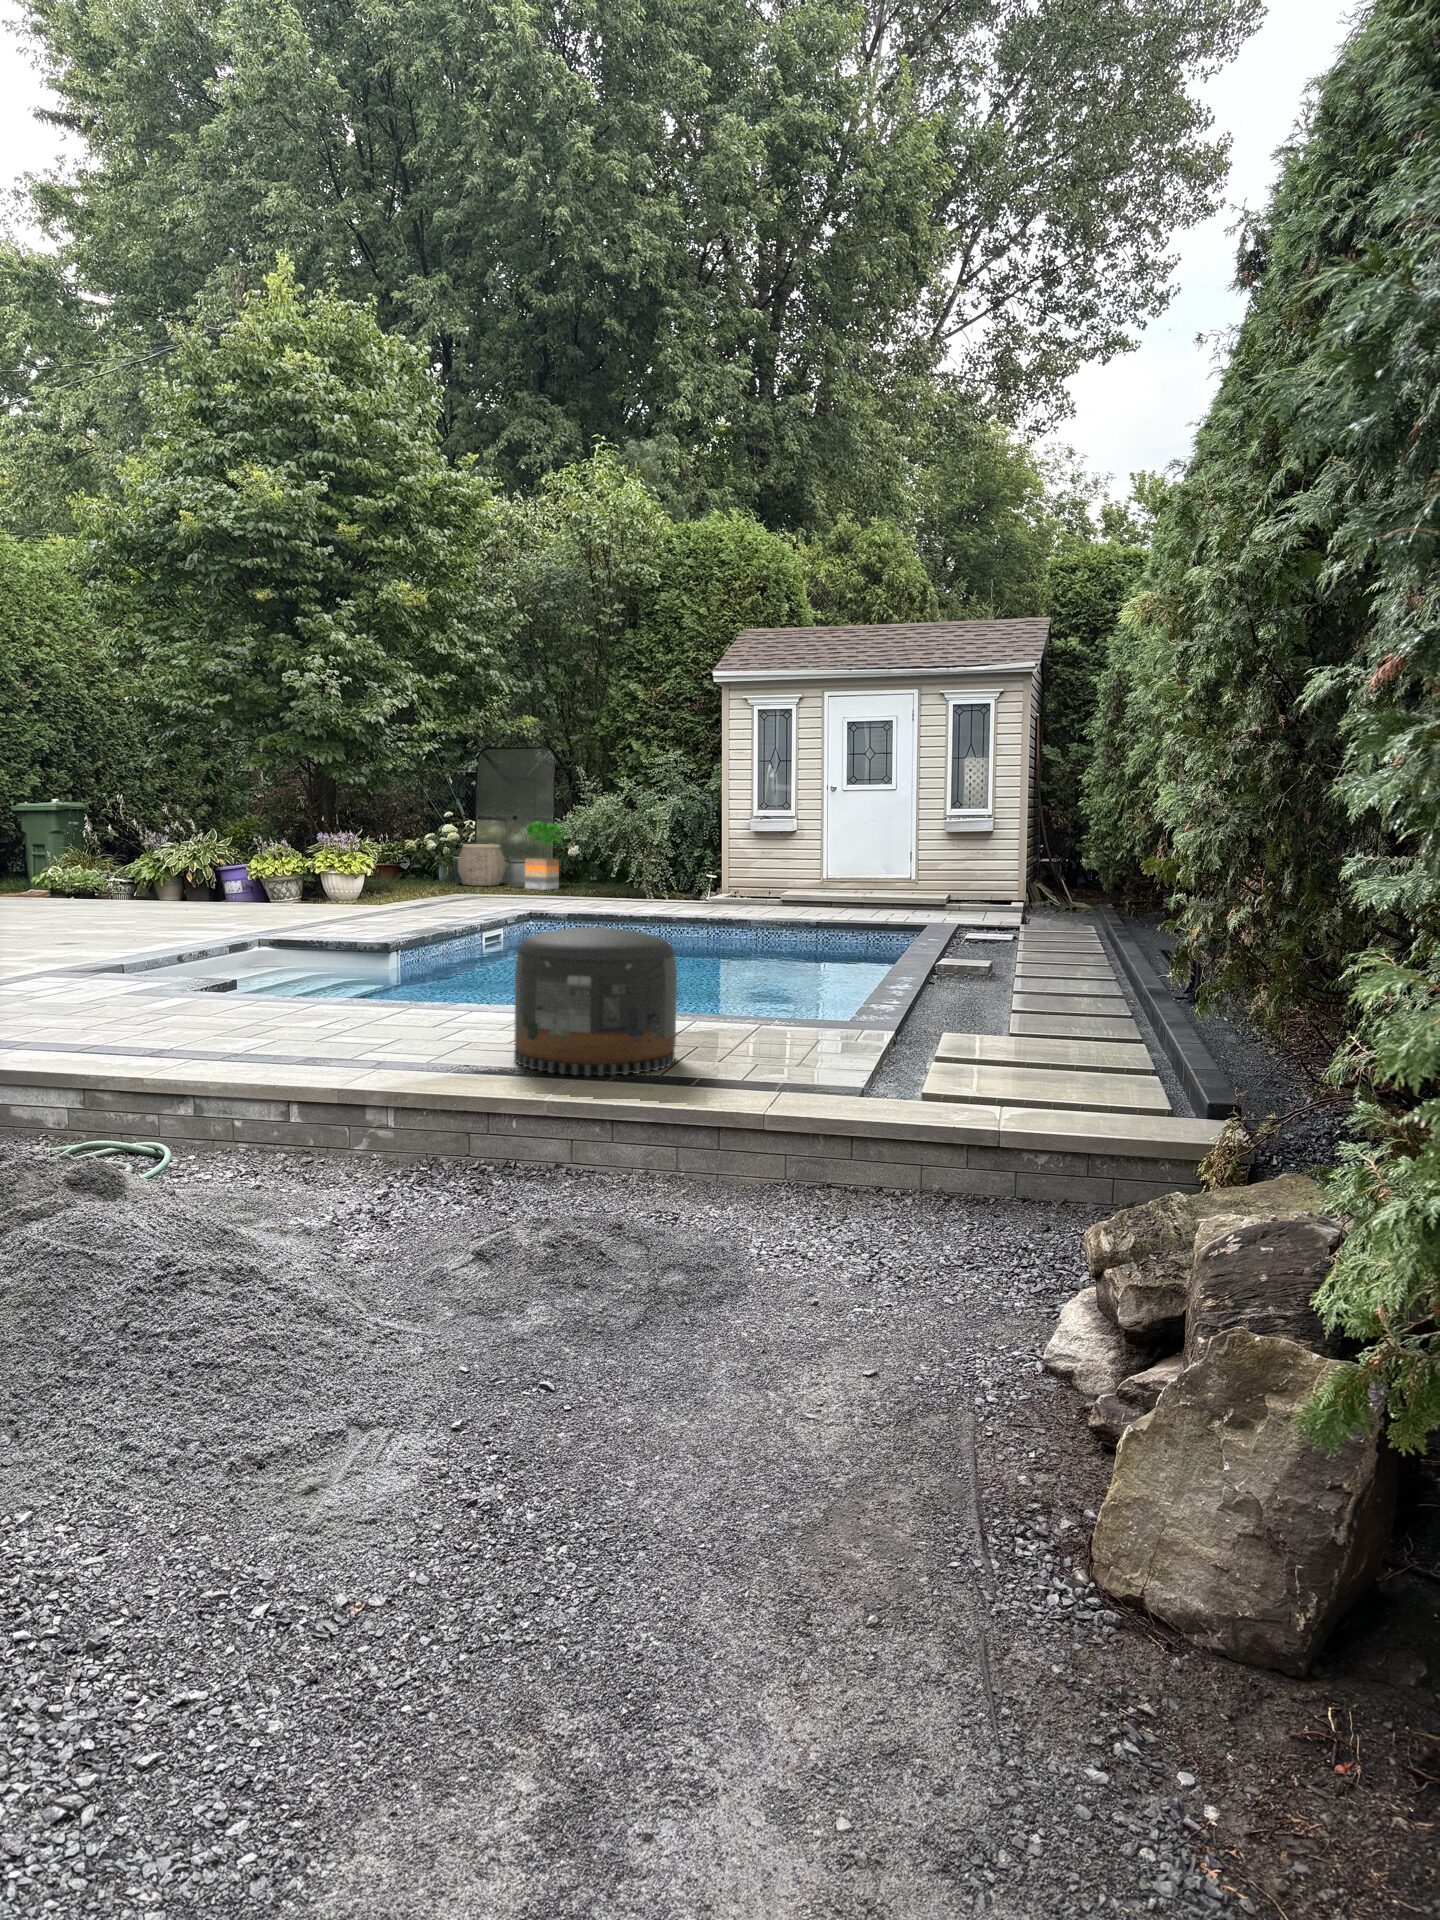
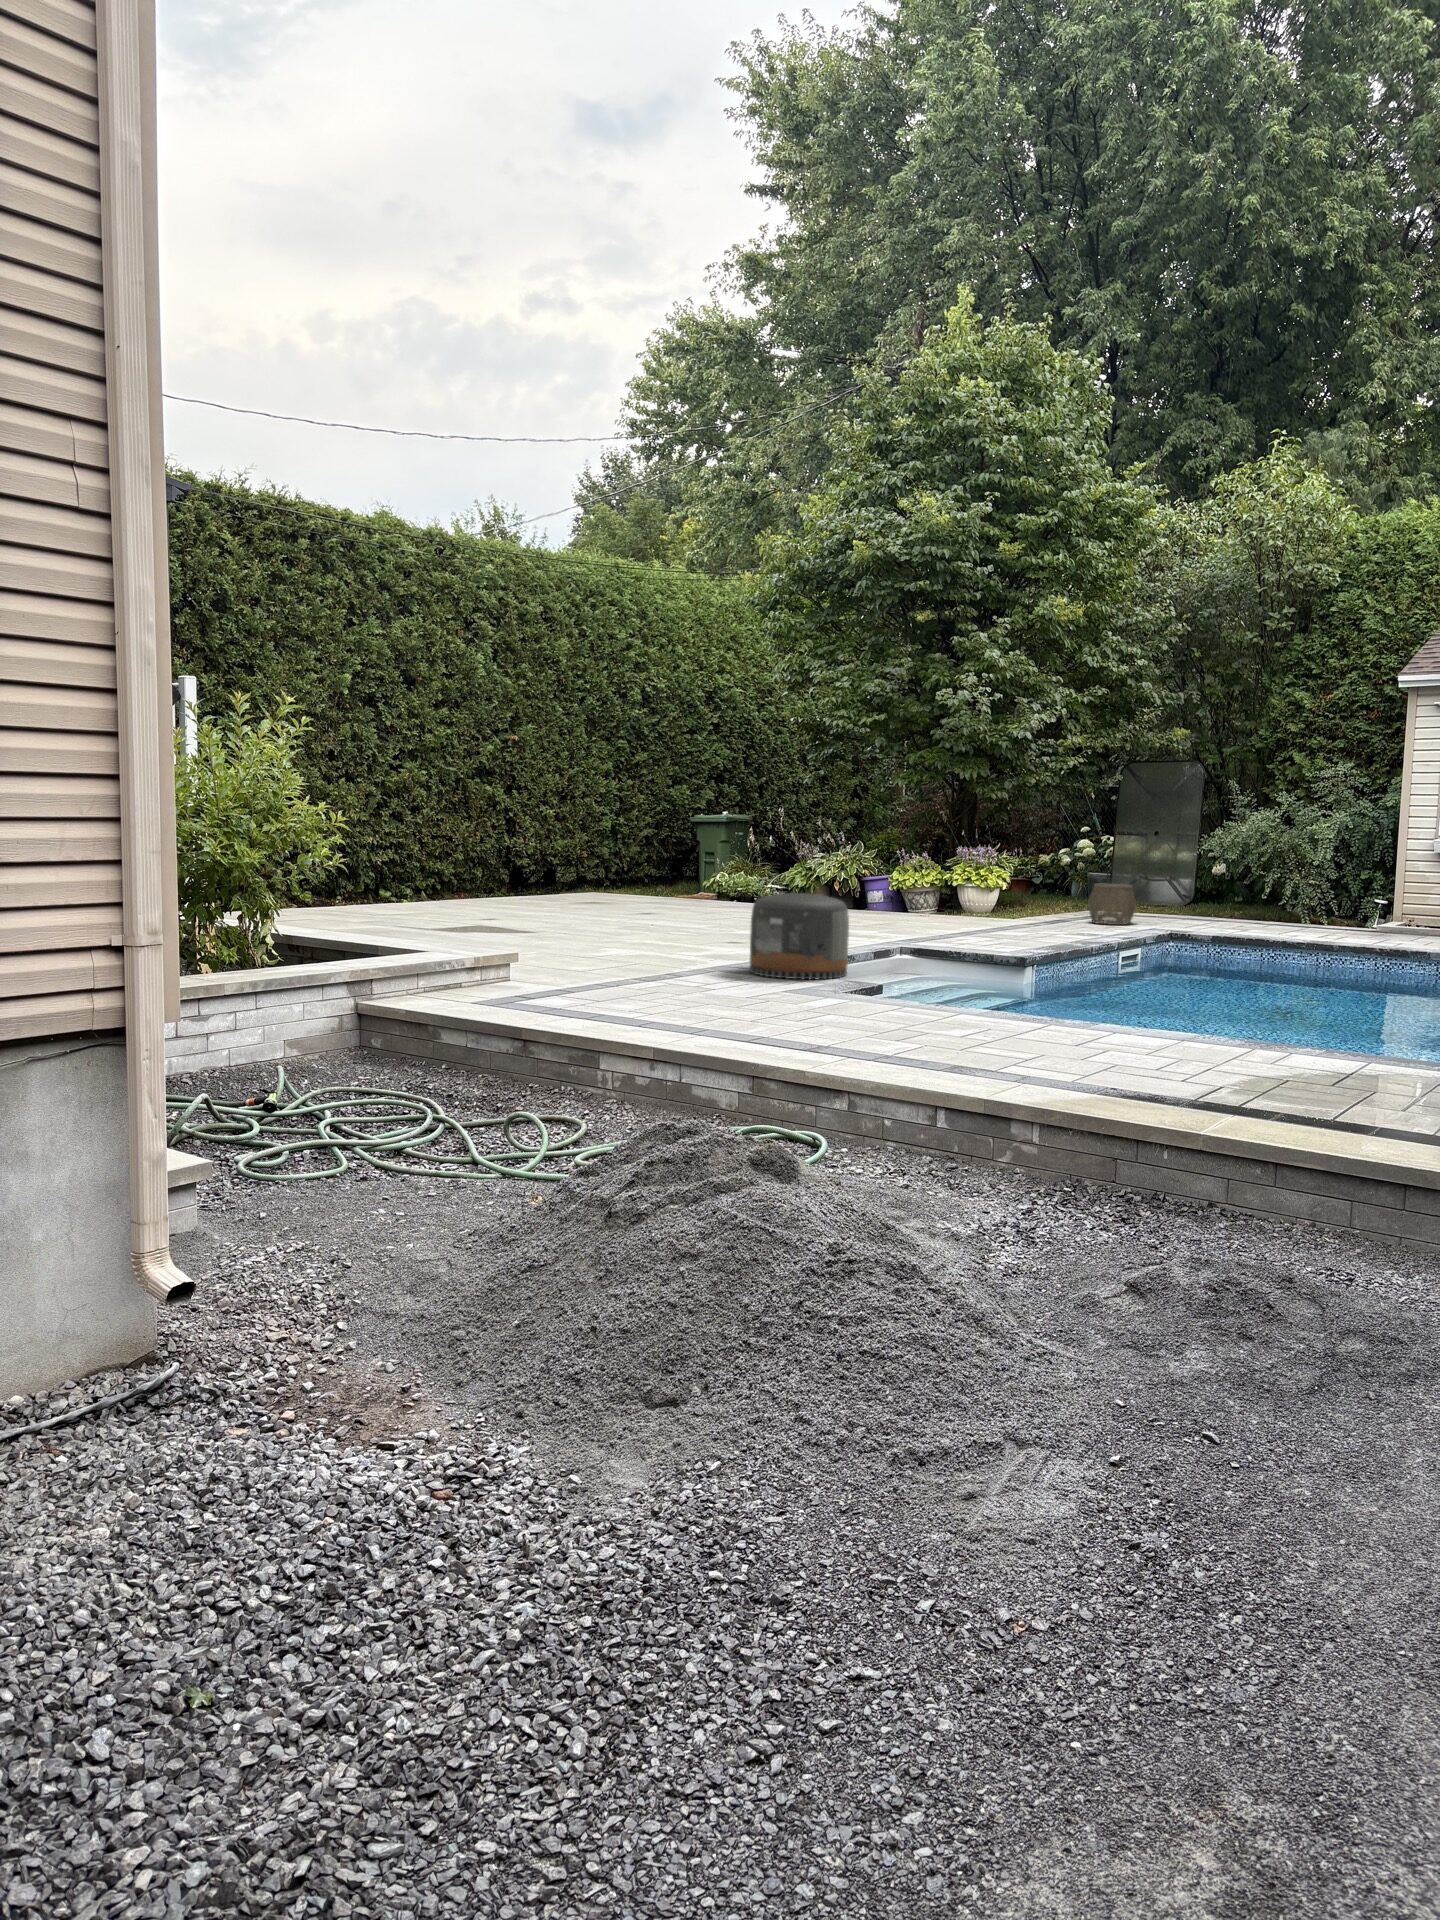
potted tree: present [525,821,565,890] -> none [1155,861,1204,931]
pouf: present [514,927,677,1076] -> present [750,893,849,979]

